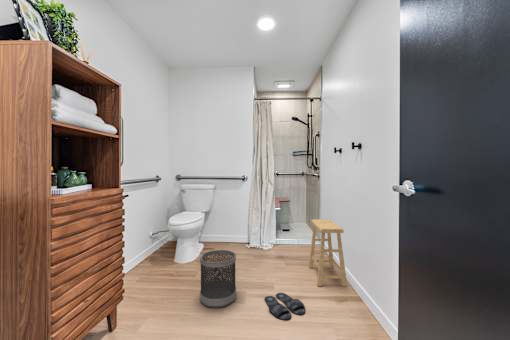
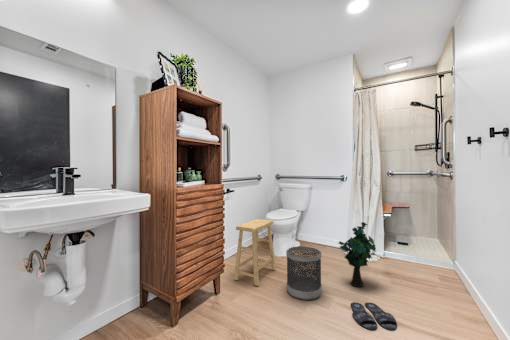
decorative plant: none [248,219,281,280] -> present [339,222,376,287]
footstool: present [309,219,347,286] -> present [234,219,276,286]

